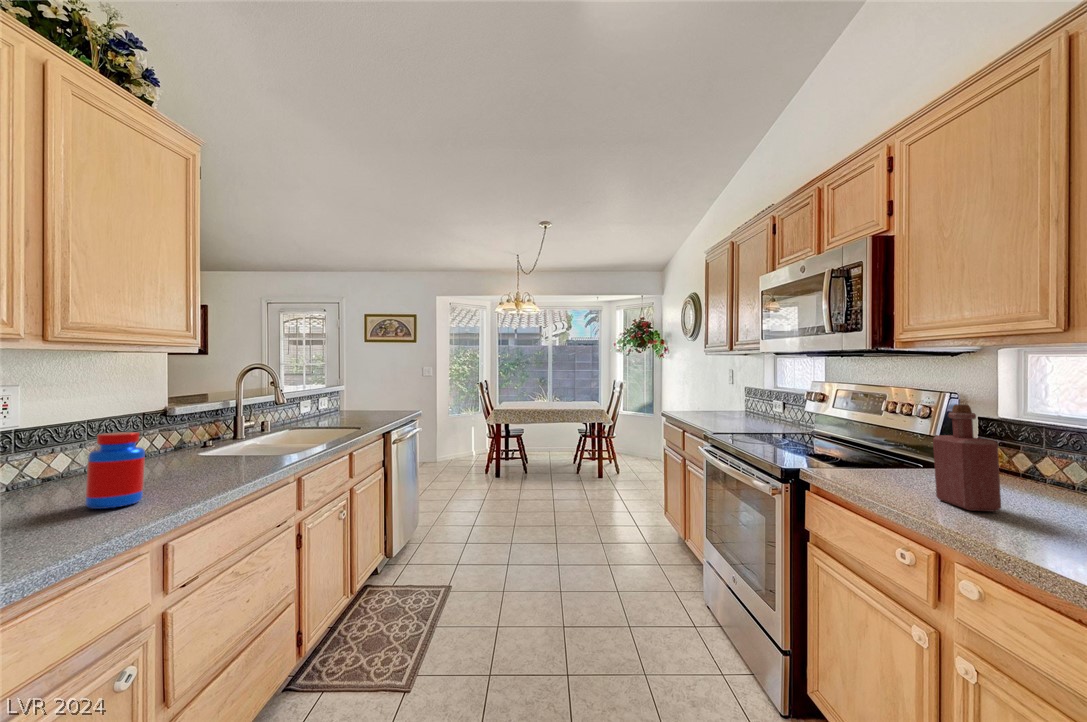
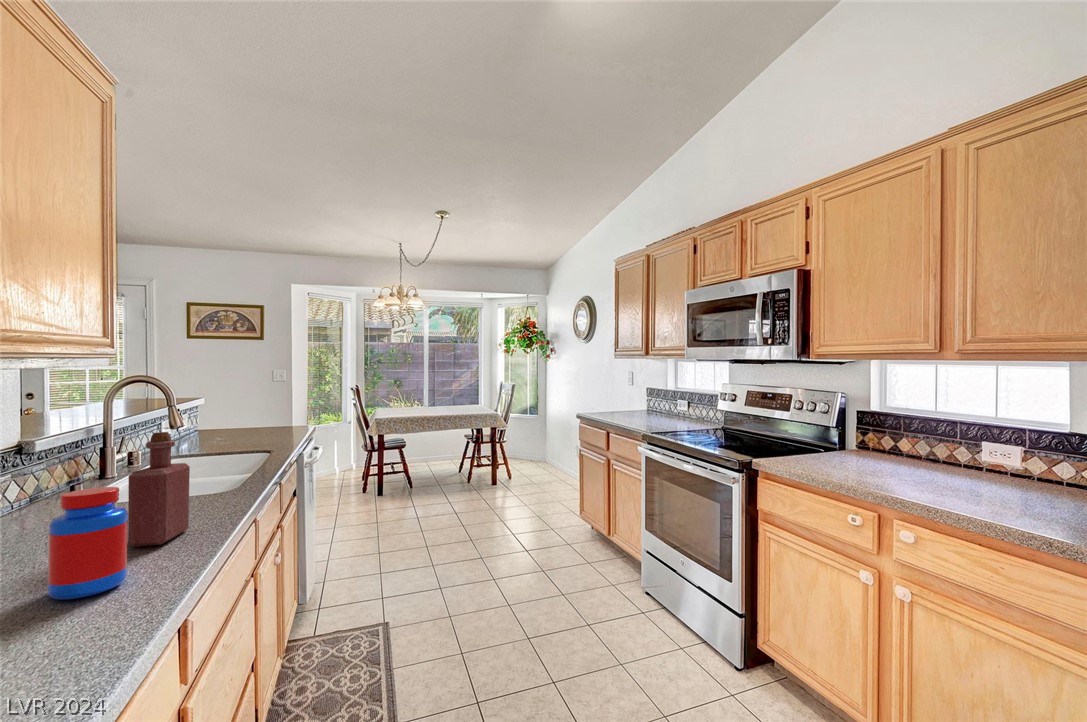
bottle: present [933,404,1001,511] -> present [128,432,190,547]

